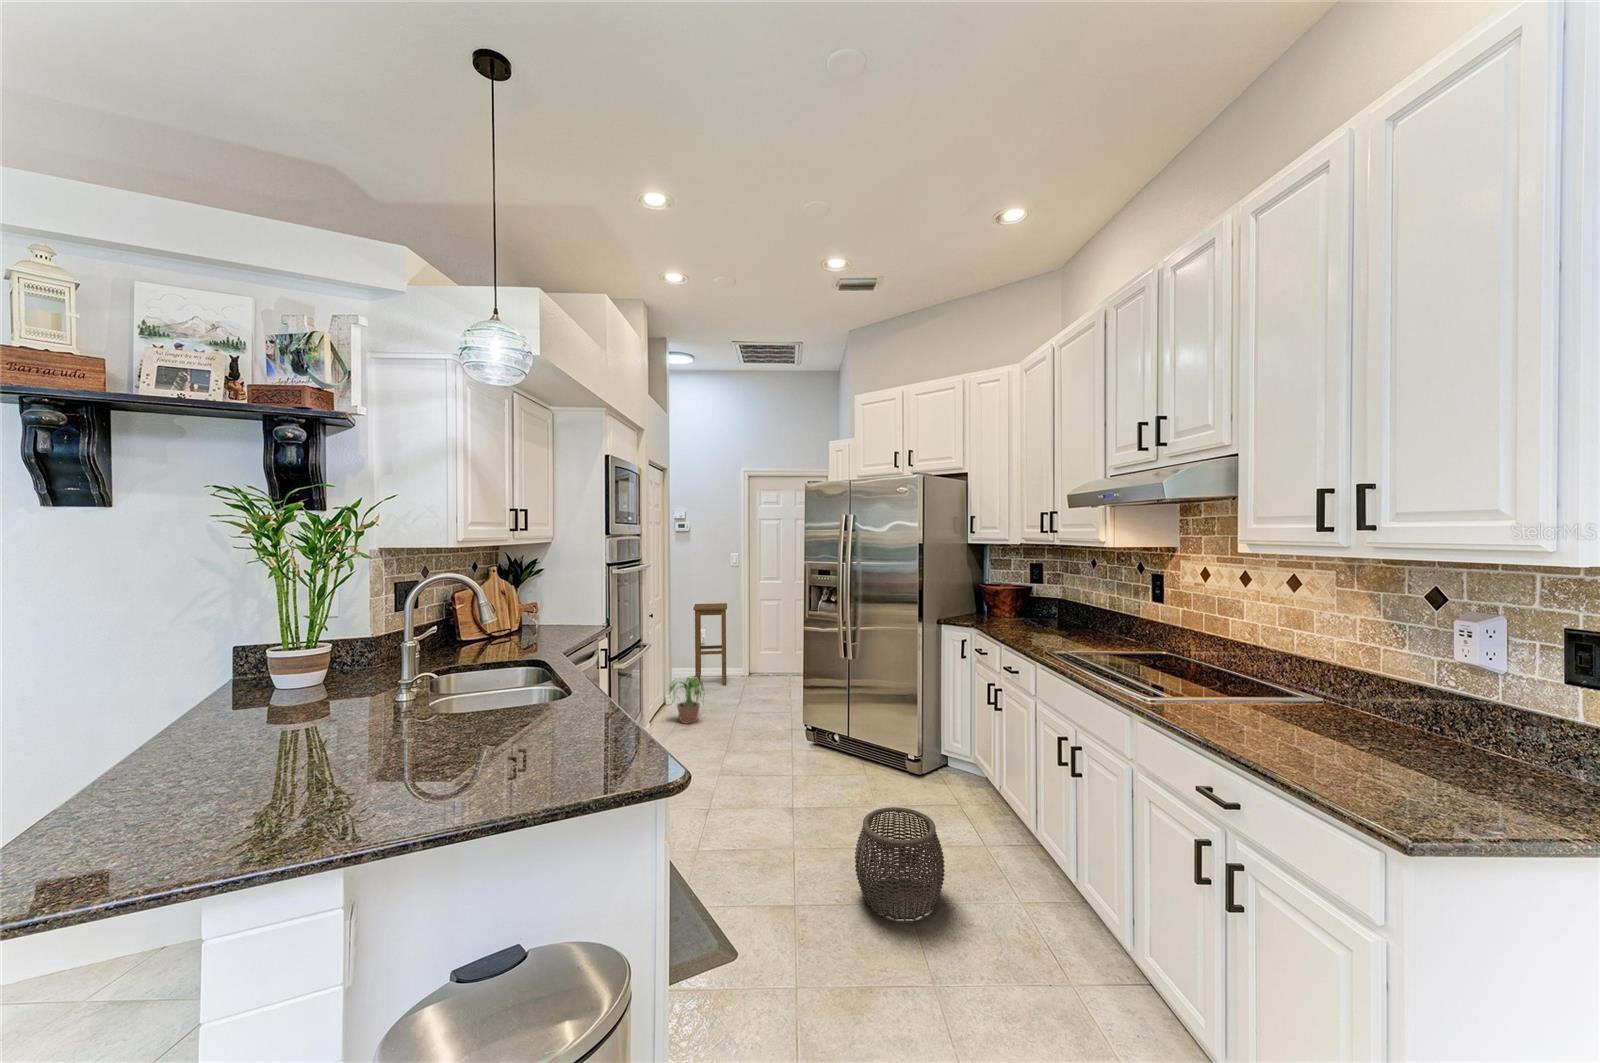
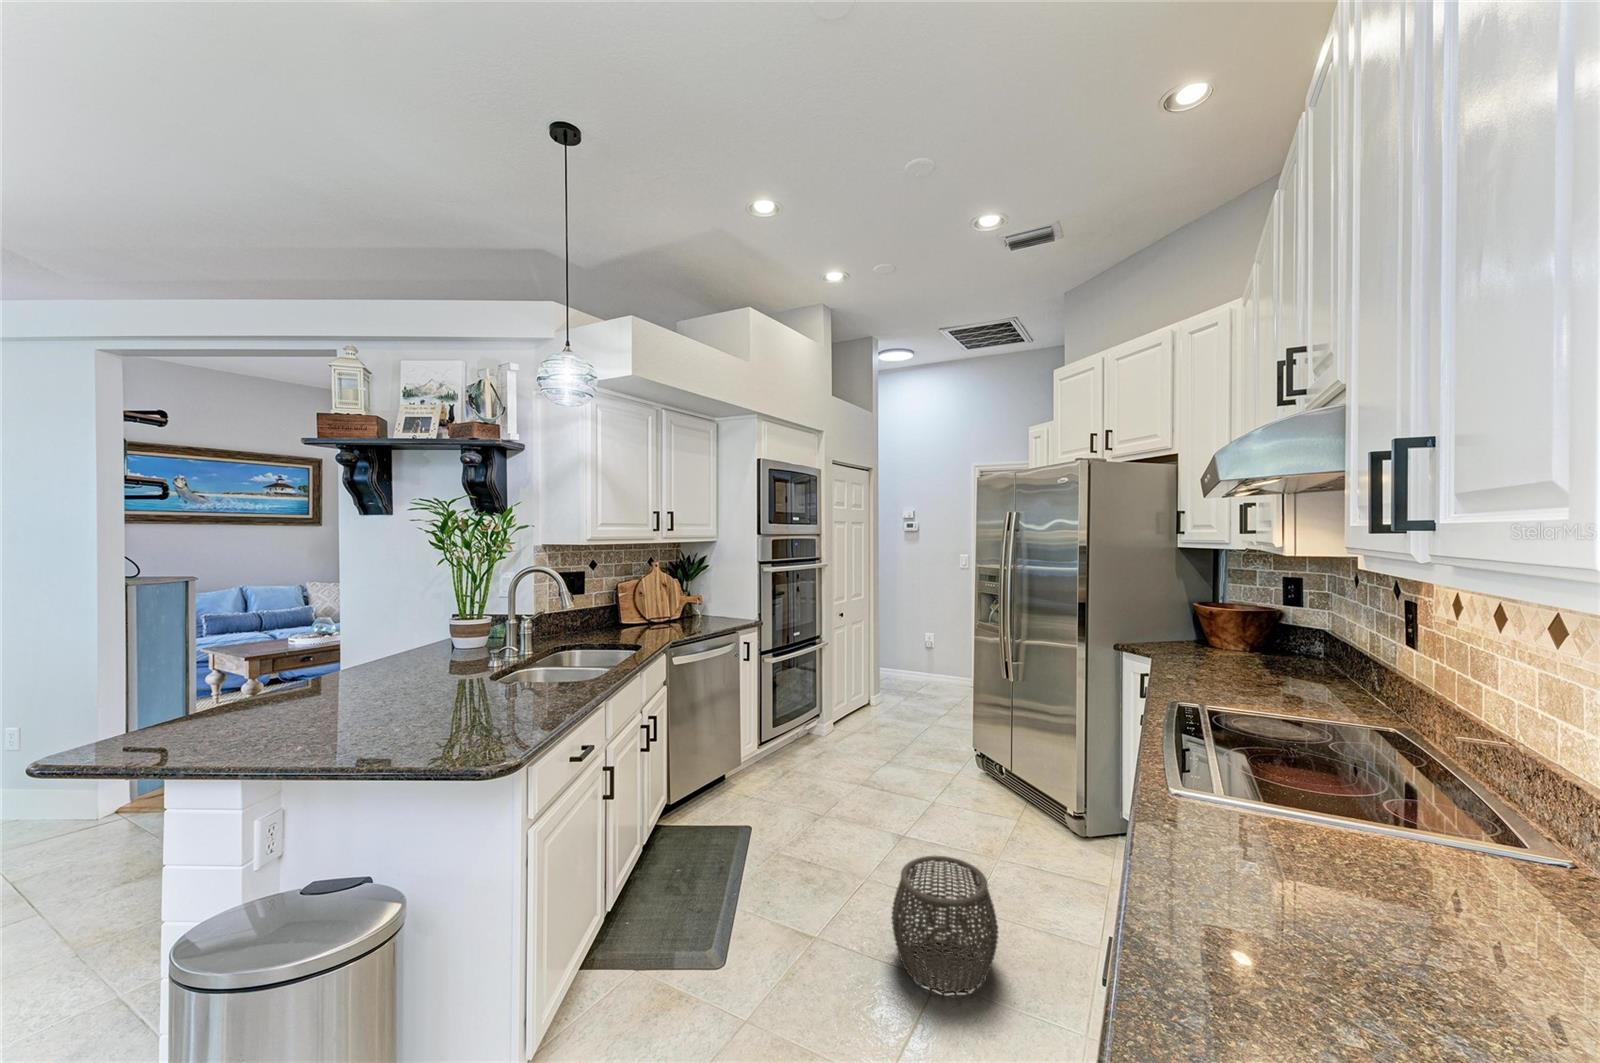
stool: present [693,603,727,685] -> none [905,607,948,697]
potted plant: present [670,677,703,724] -> none [846,681,896,729]

